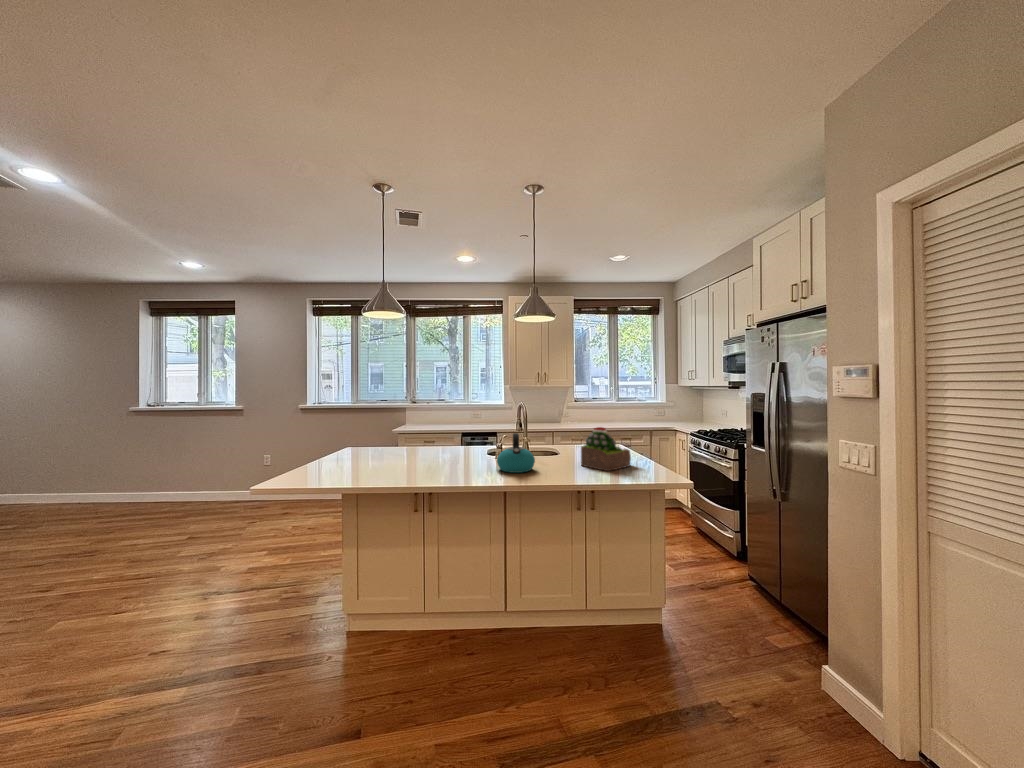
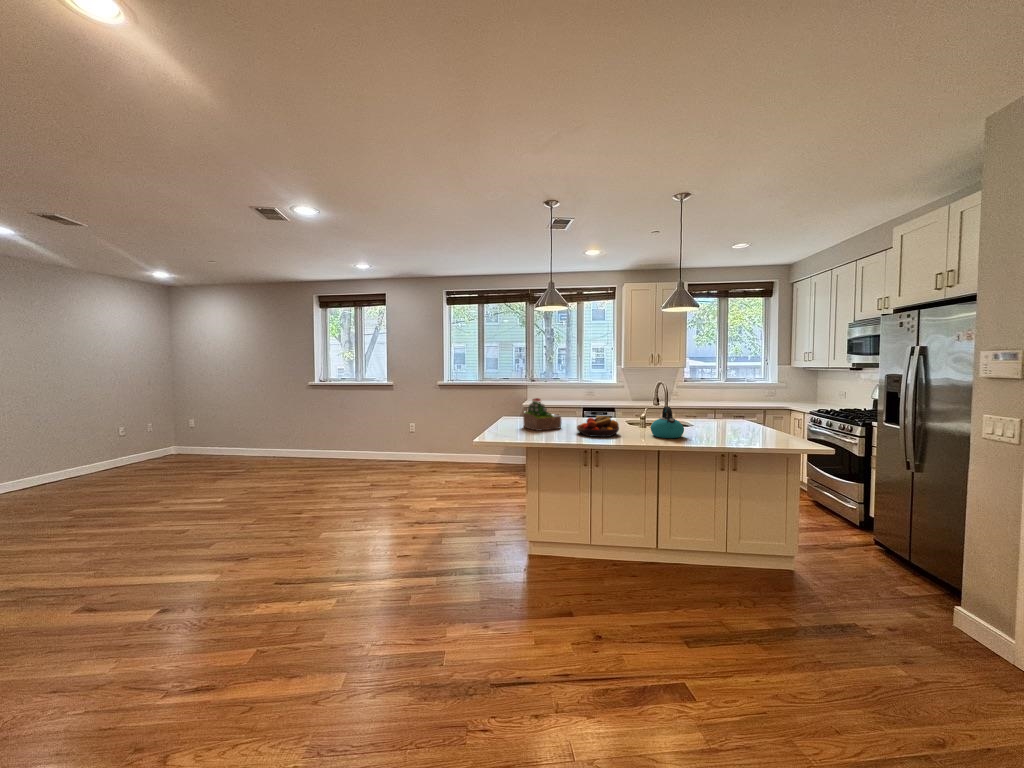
succulent plant: present [581,427,631,471] -> present [523,398,562,431]
fruit bowl: none [407,445,460,474] -> present [577,416,619,437]

